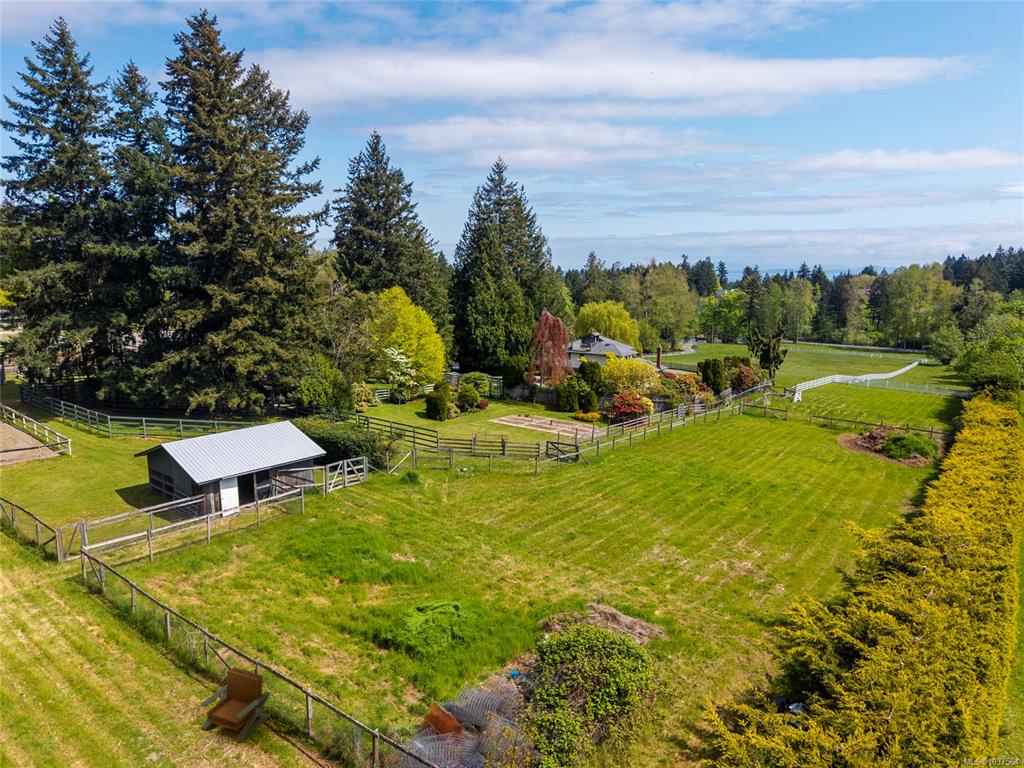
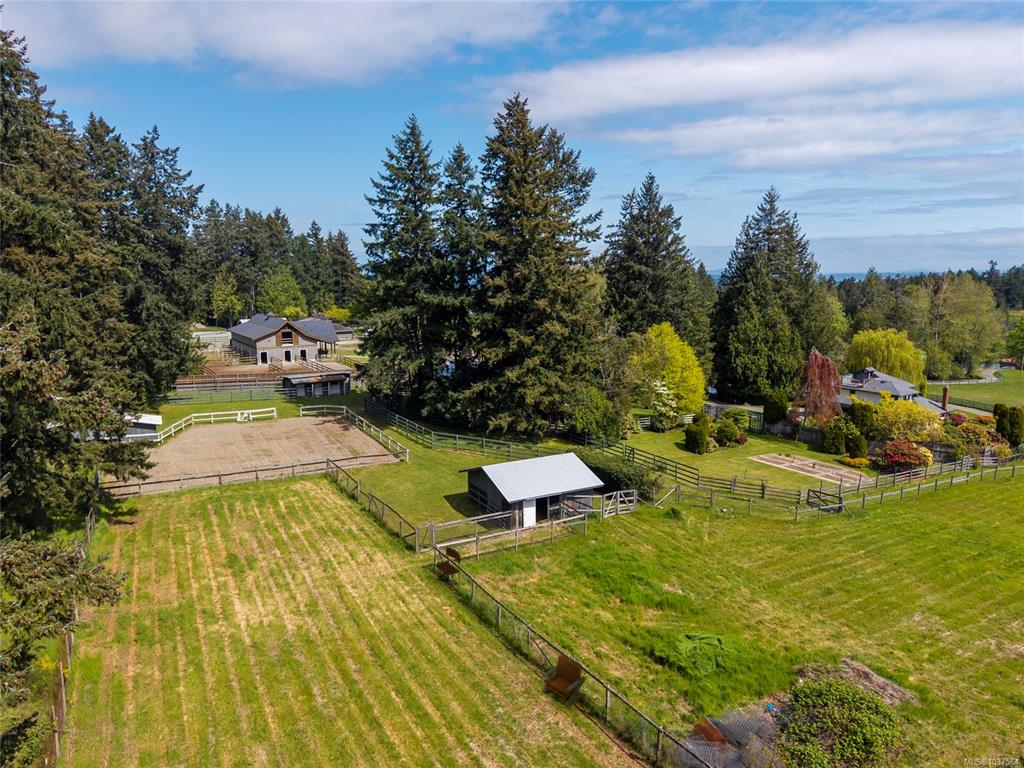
bench: none [61,547,104,601] -> present [435,547,461,585]

